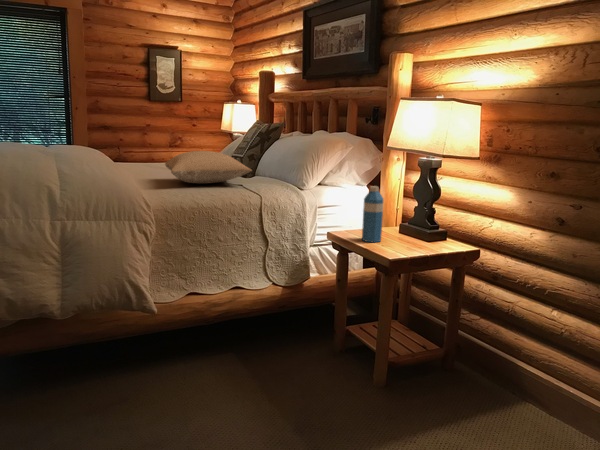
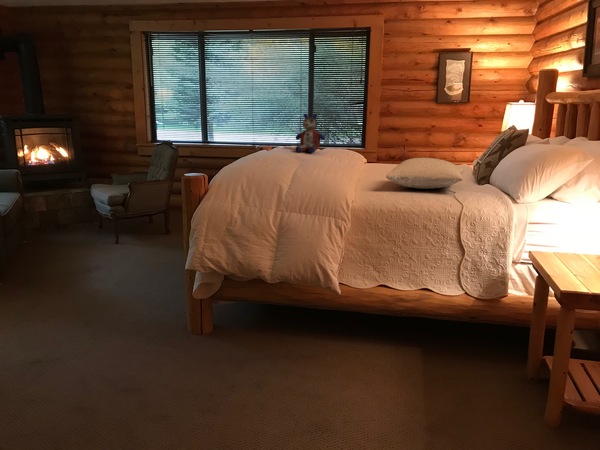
stuffed bear: none [27,100,70,149] -> present [295,114,325,153]
water bottle: present [362,186,383,242] -> none [554,207,585,269]

